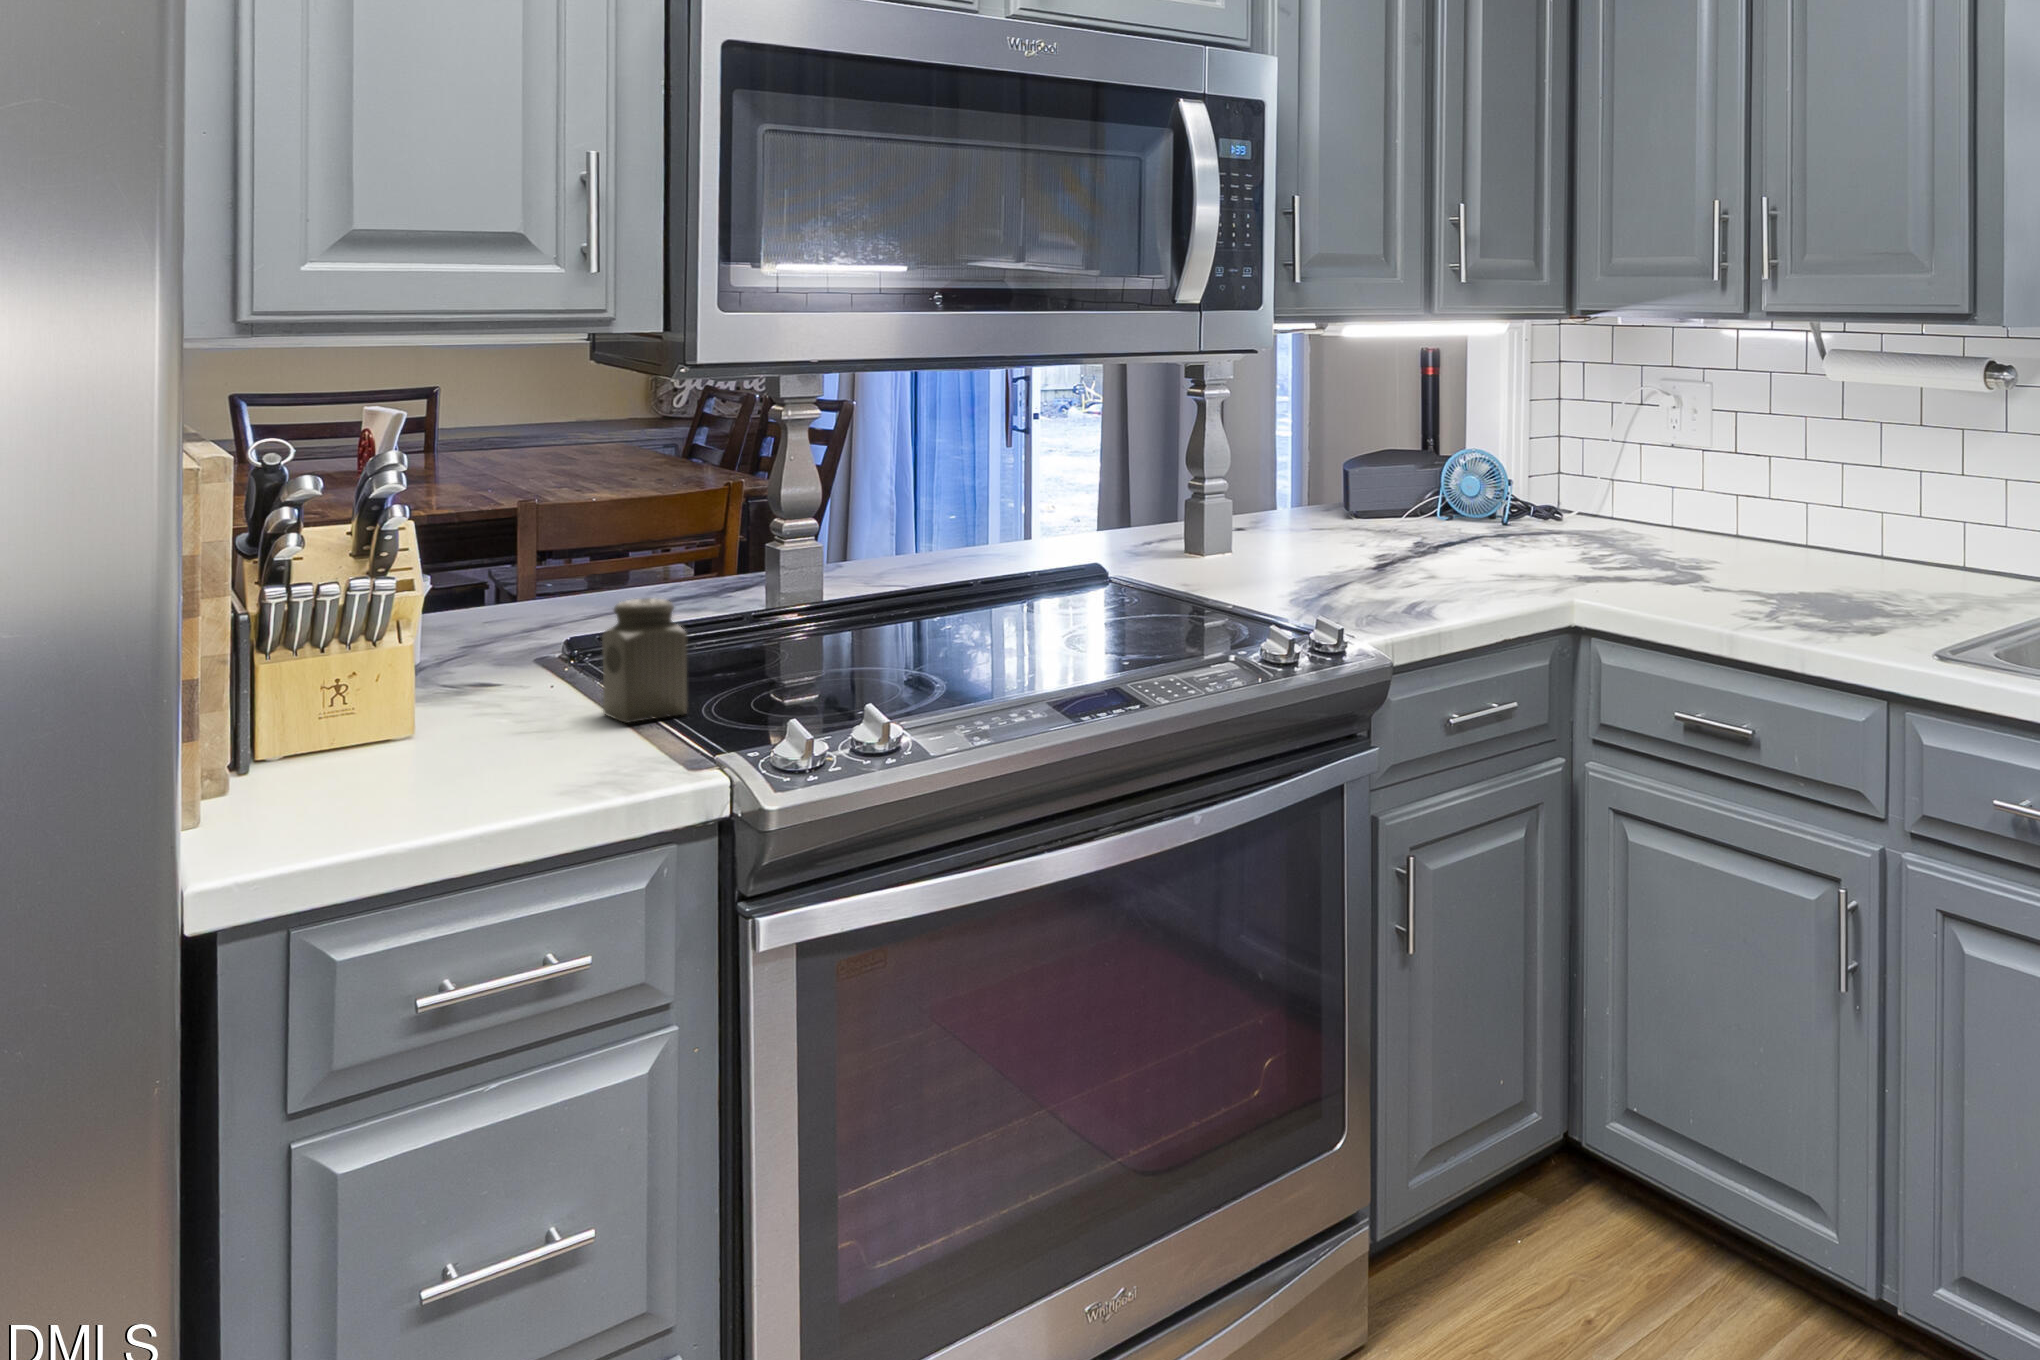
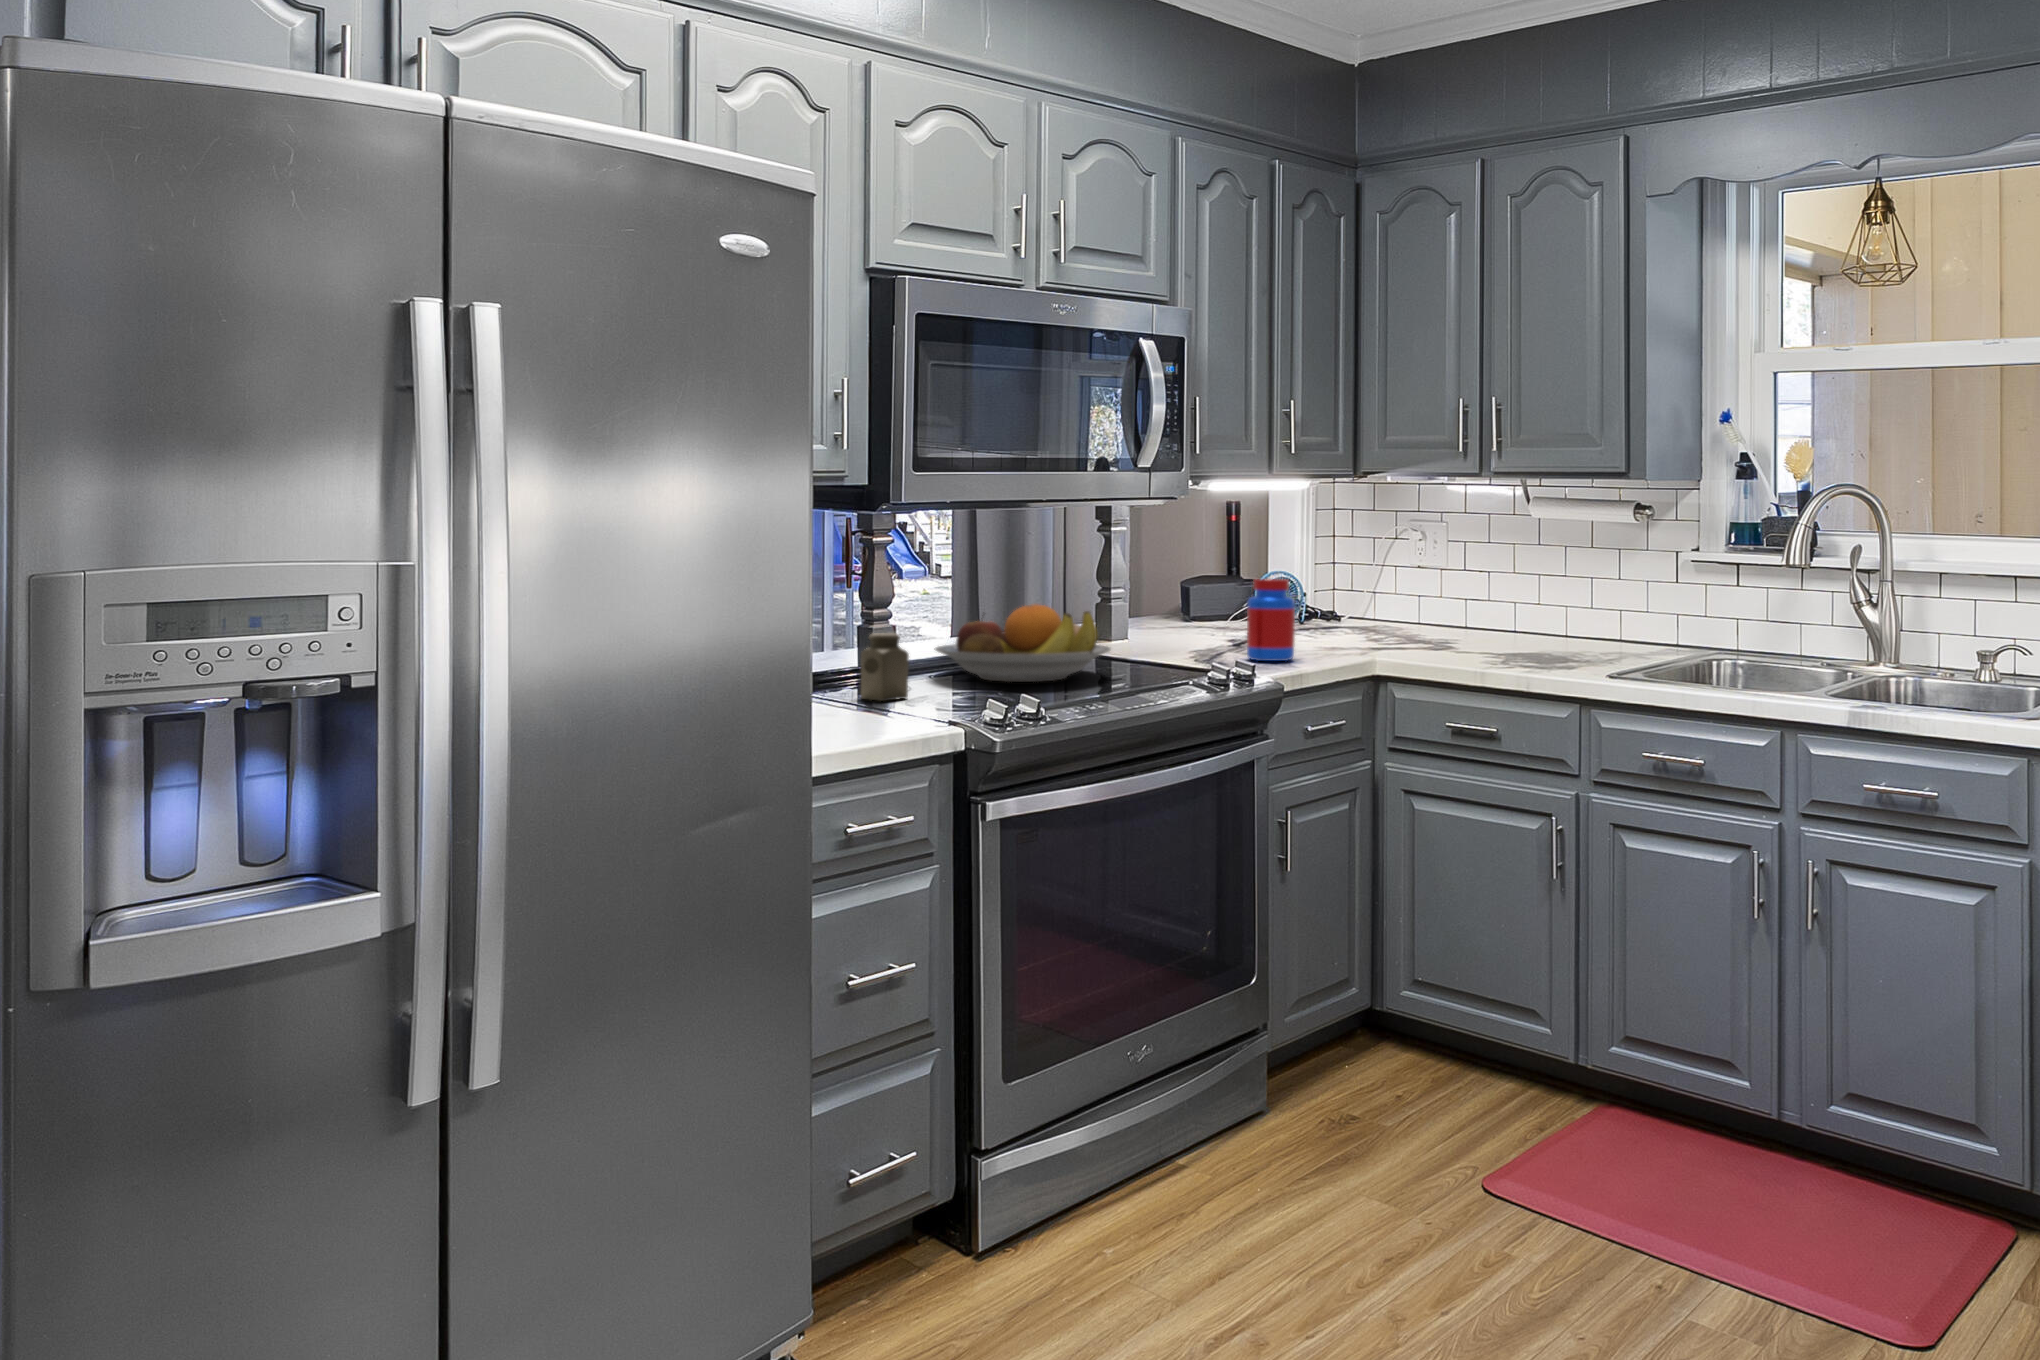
jar: none [1362,481,1437,614] -> present [1247,579,1295,661]
fruit bowl: none [796,537,1102,669] -> present [935,605,1111,682]

